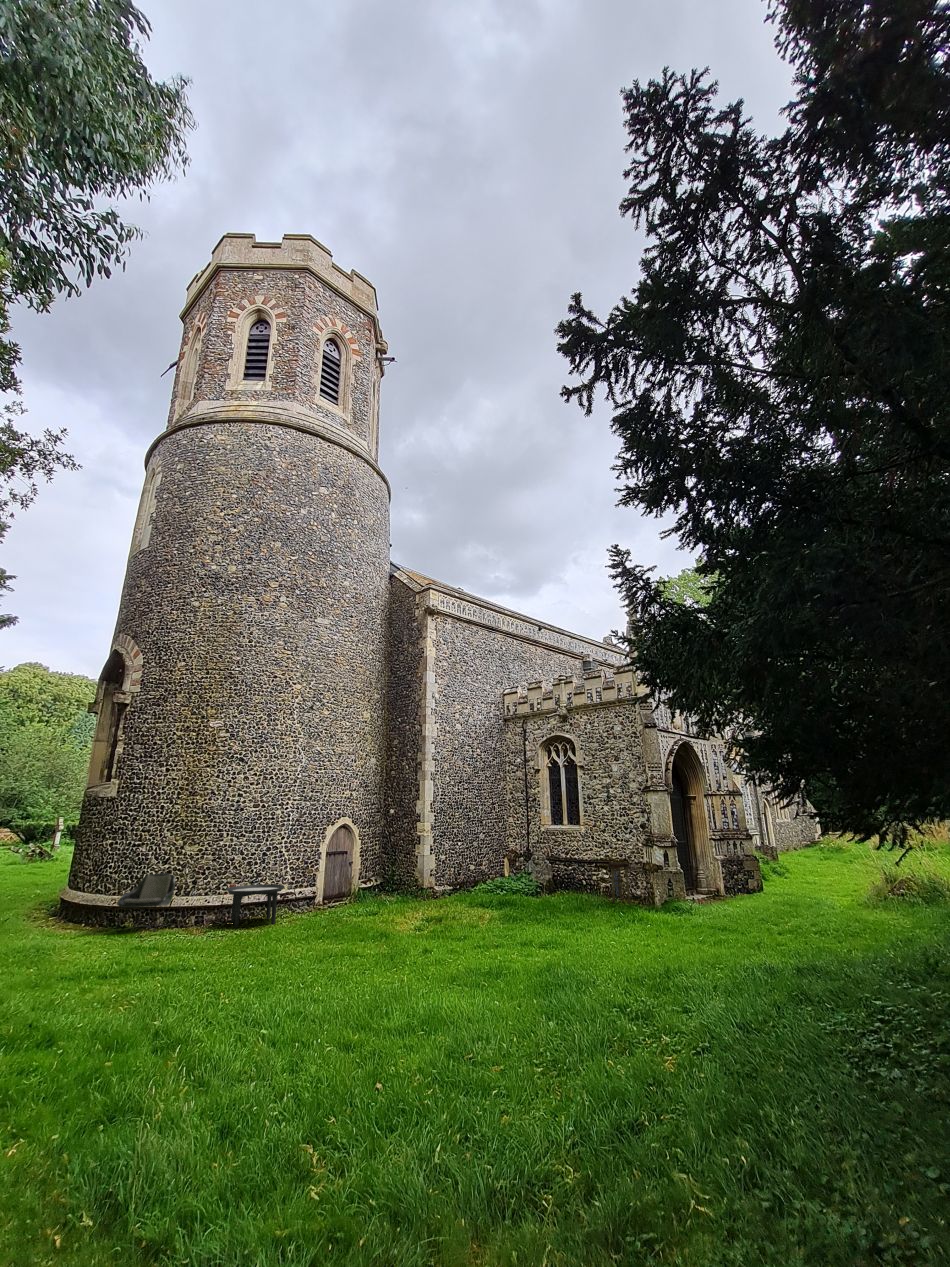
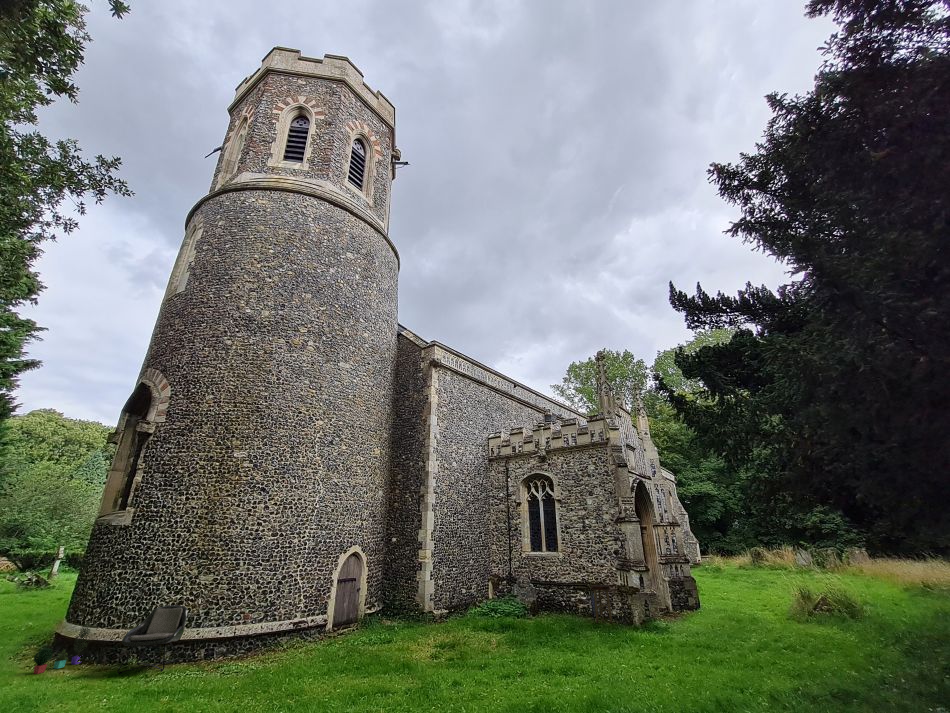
round table: present [226,885,285,927] -> none [241,614,301,663]
potted plant: none [43,888,92,930] -> present [34,623,90,674]

